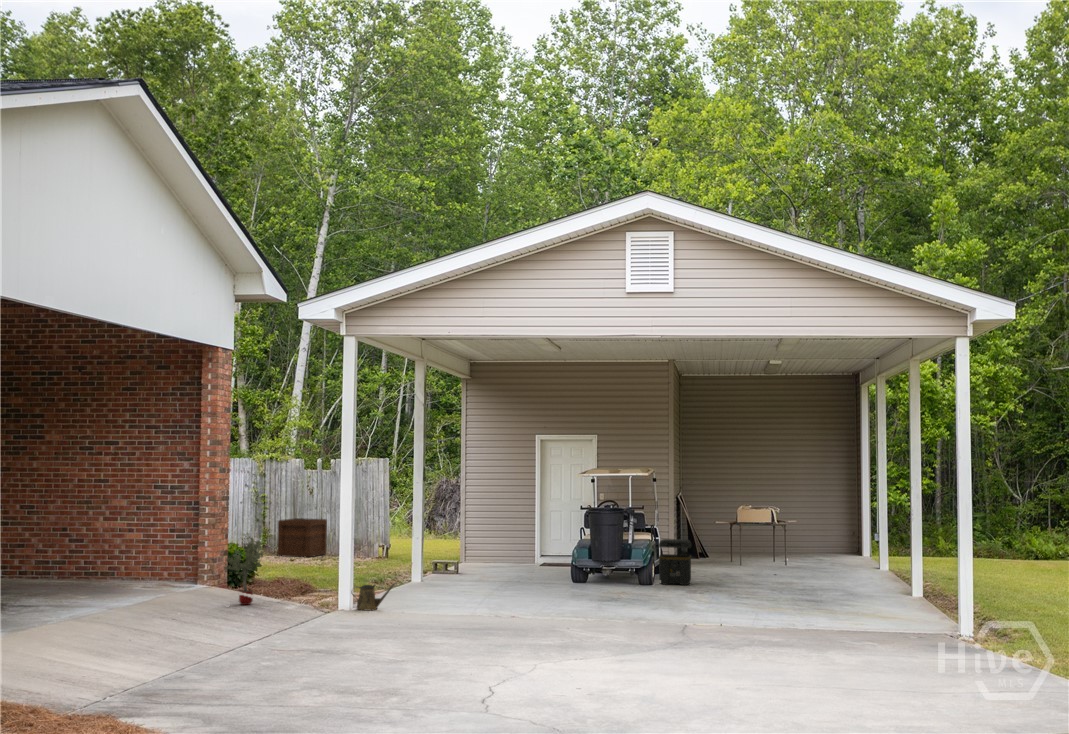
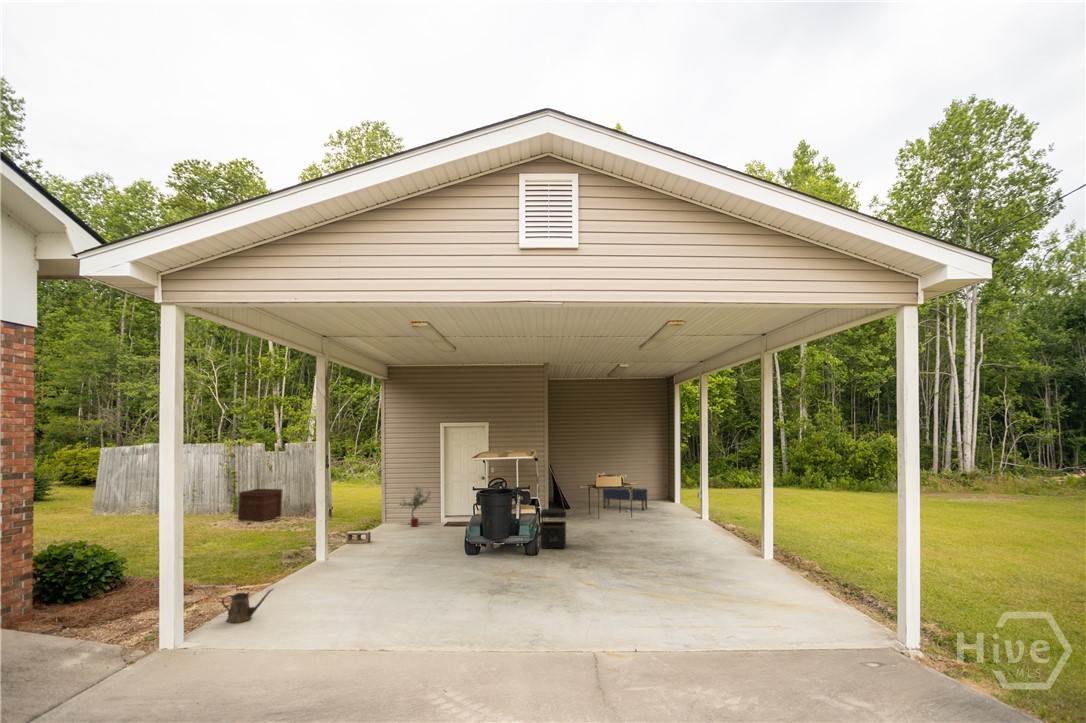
bench: none [752,531,817,562] -> present [603,488,647,510]
potted tree: present [225,533,263,605] -> present [400,488,430,527]

